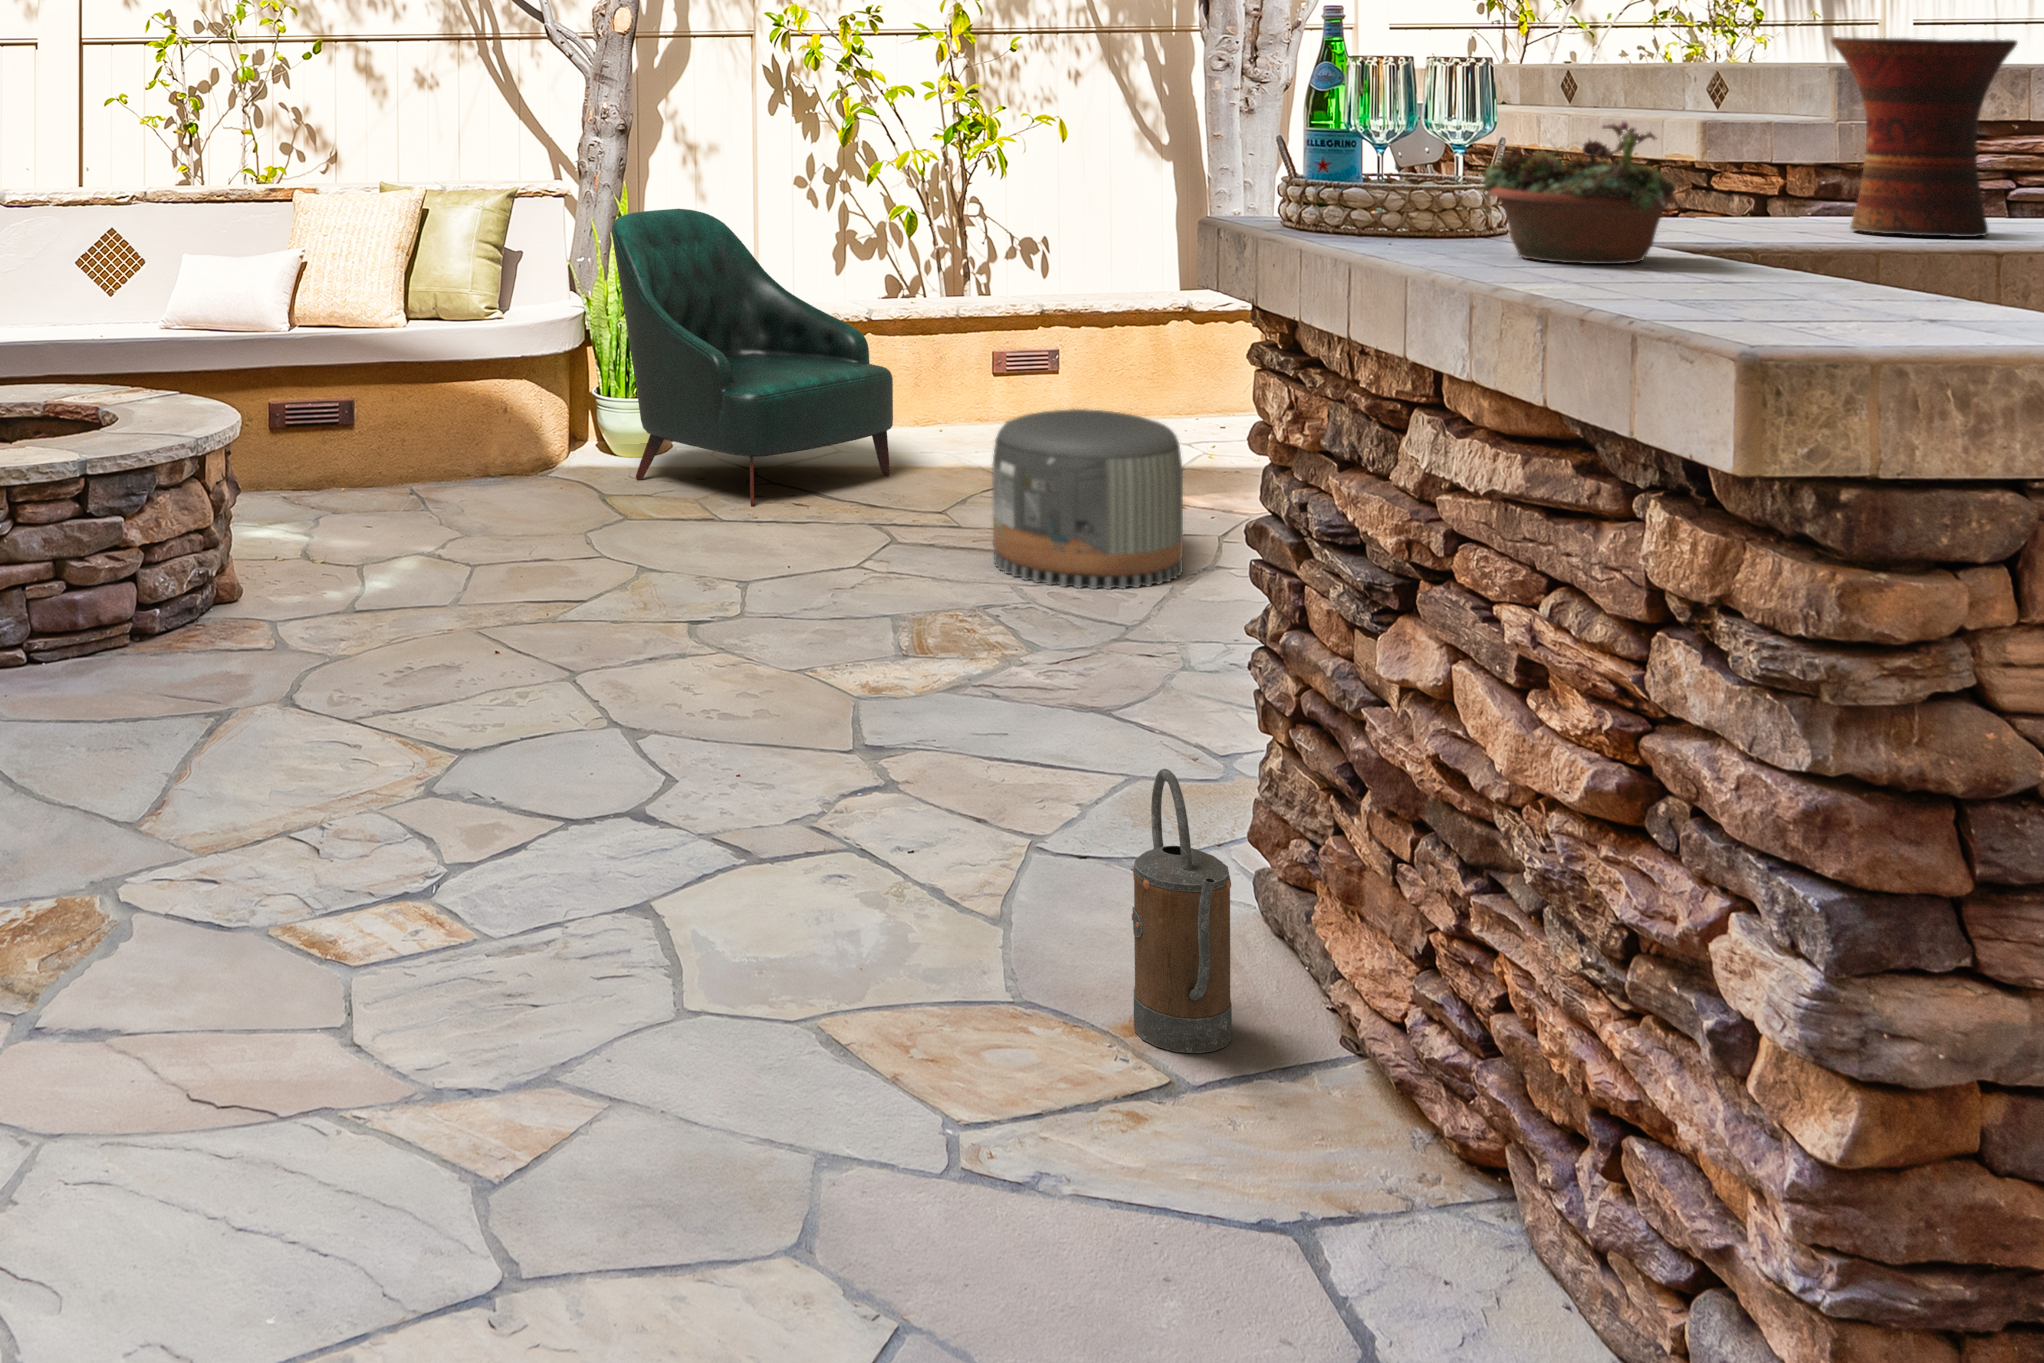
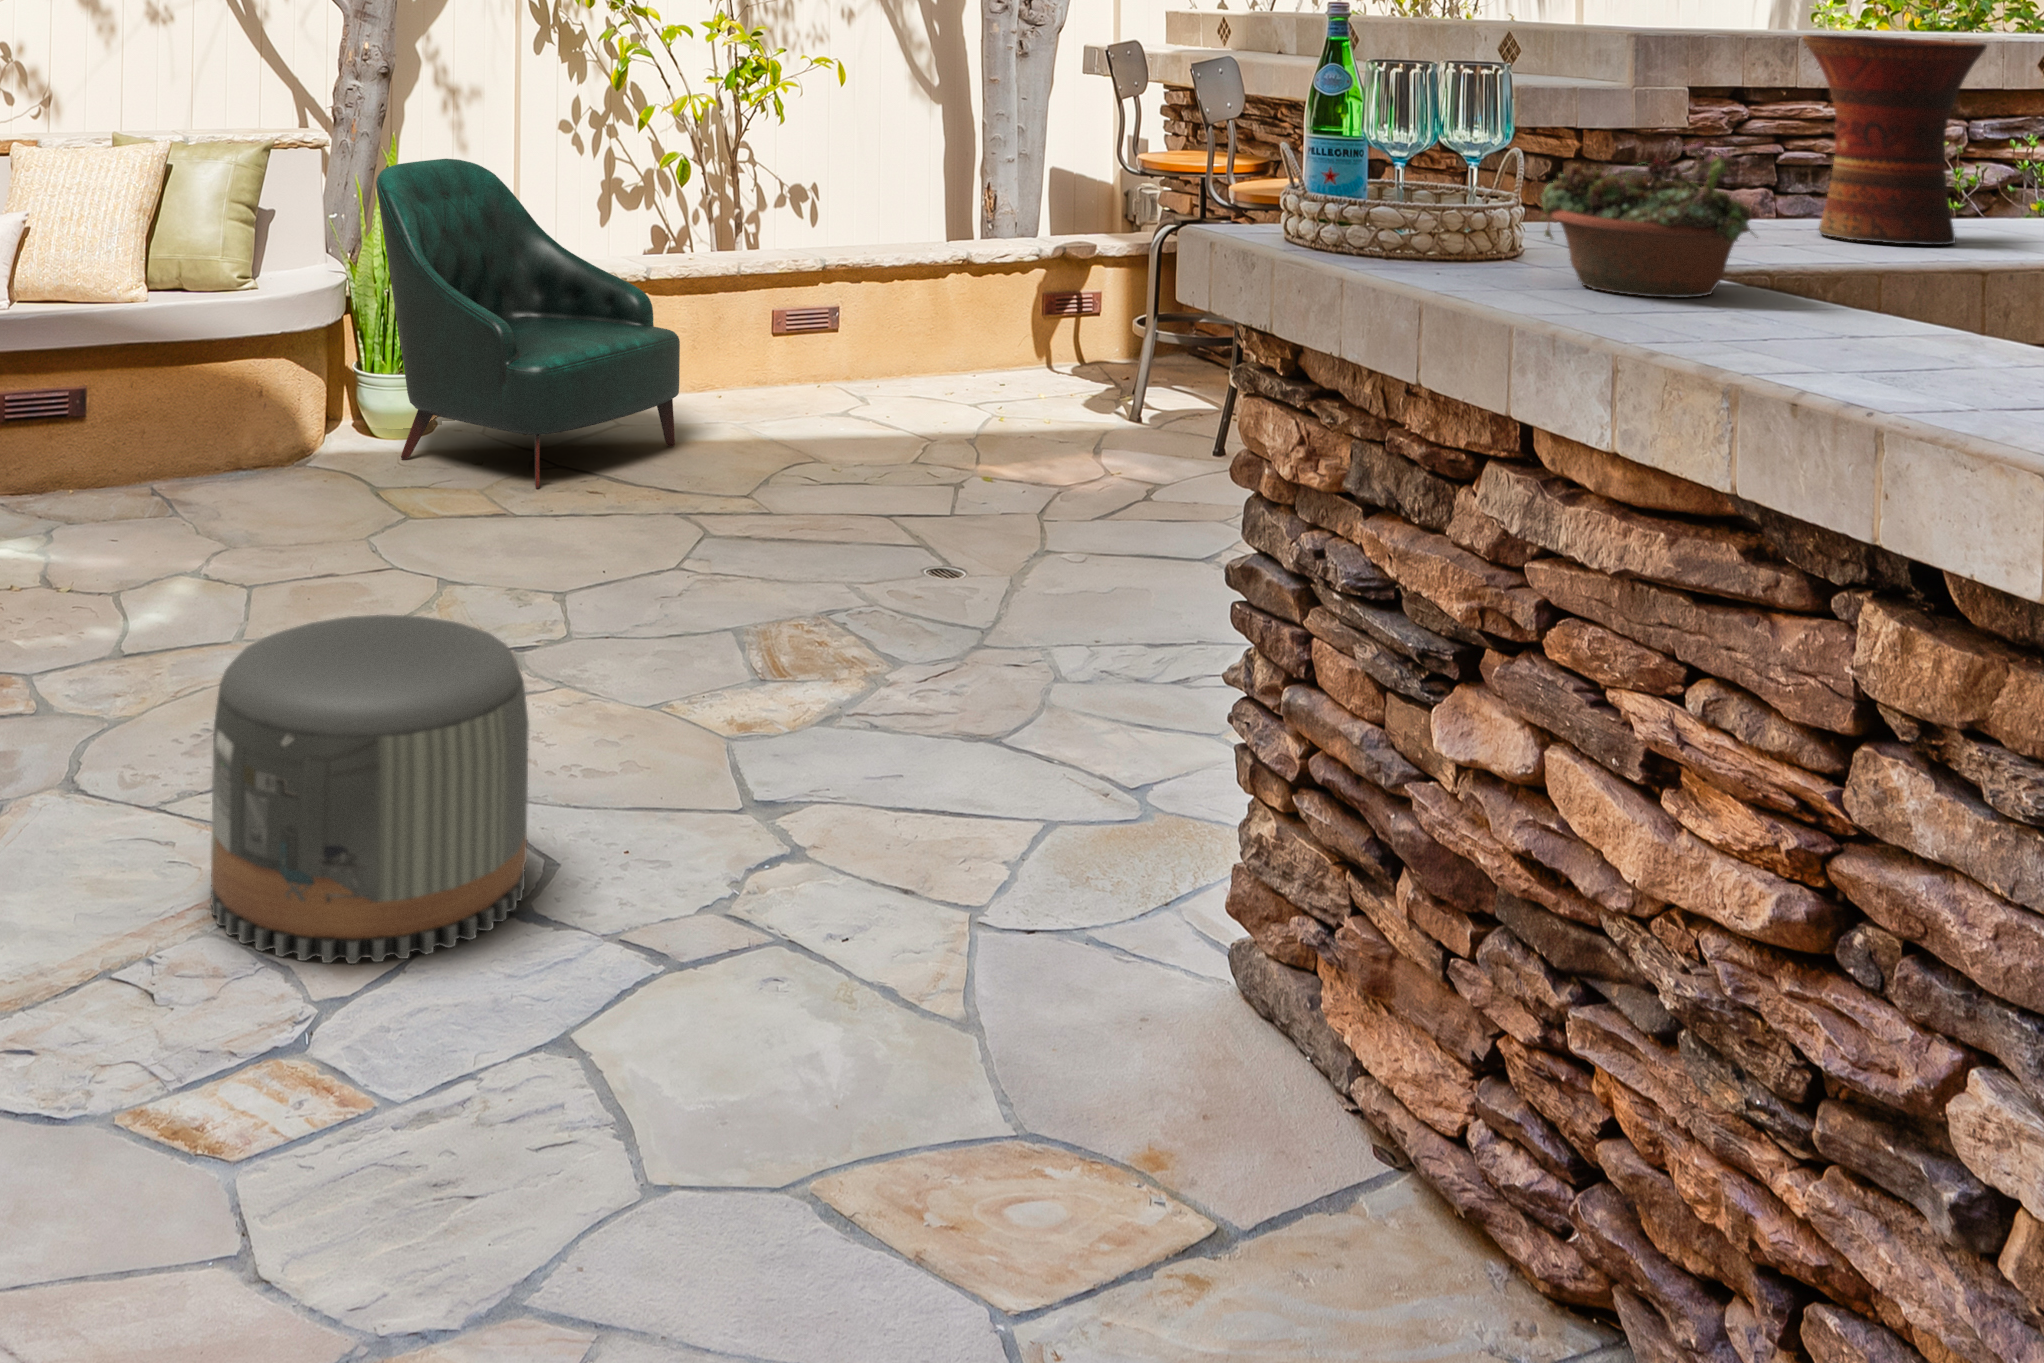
pouf: present [992,409,1183,589] -> present [211,615,529,964]
watering can: present [1132,769,1232,1053] -> none [1139,850,1255,1180]

